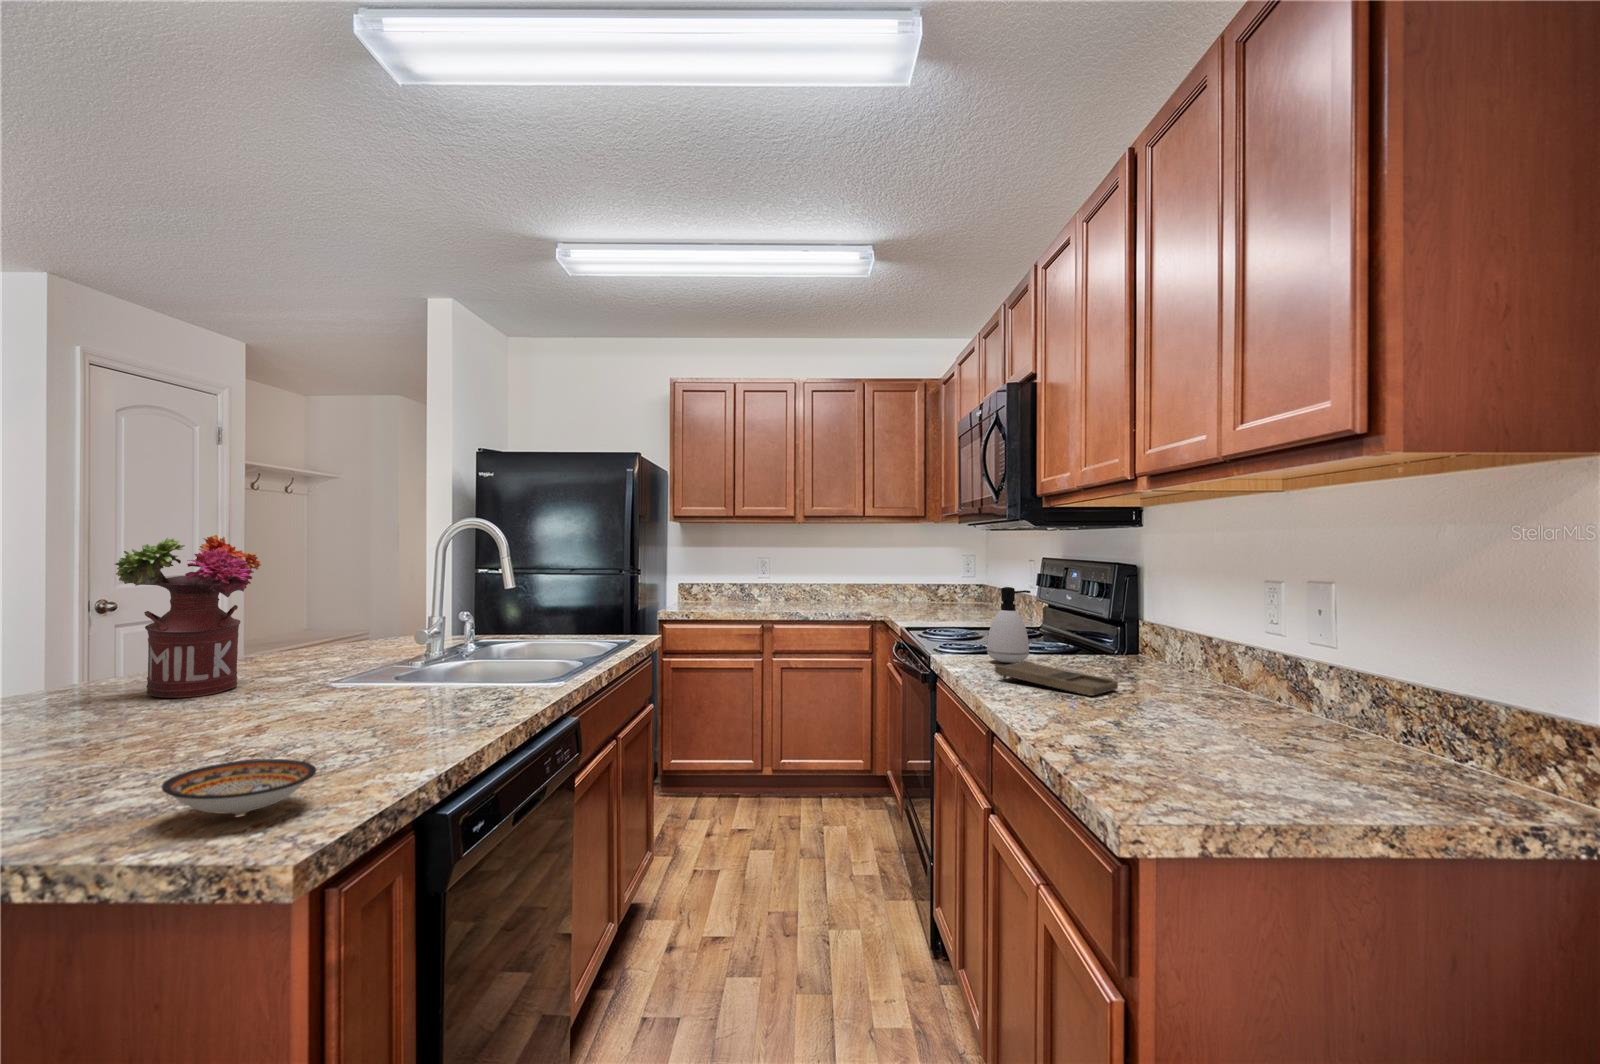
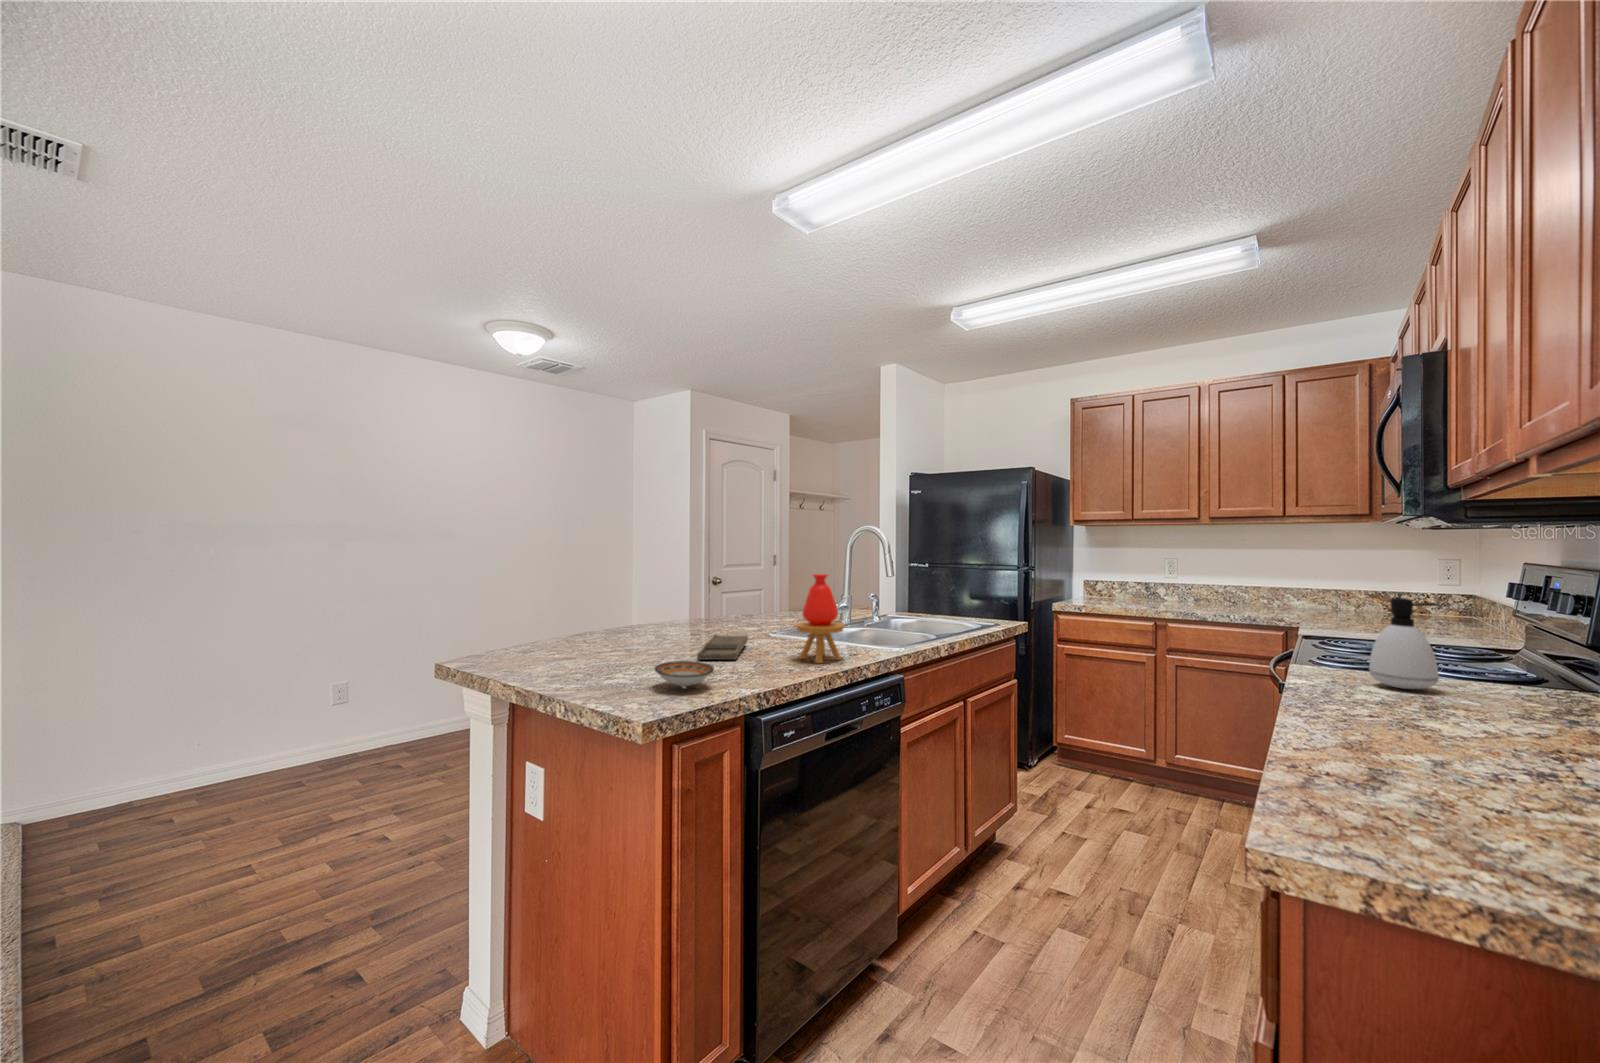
flower arrangement: present [115,535,261,698] -> none [691,543,753,631]
vase: none [415,584,502,724] -> present [796,574,845,663]
tray: present [995,661,1118,696] -> present [697,635,748,660]

